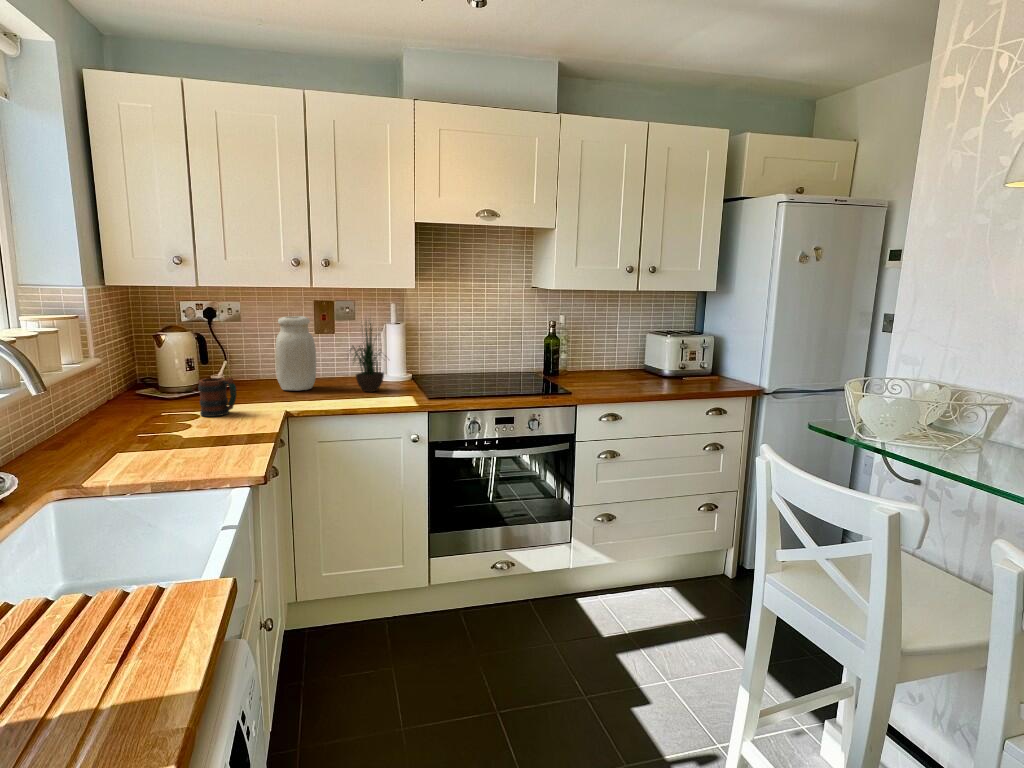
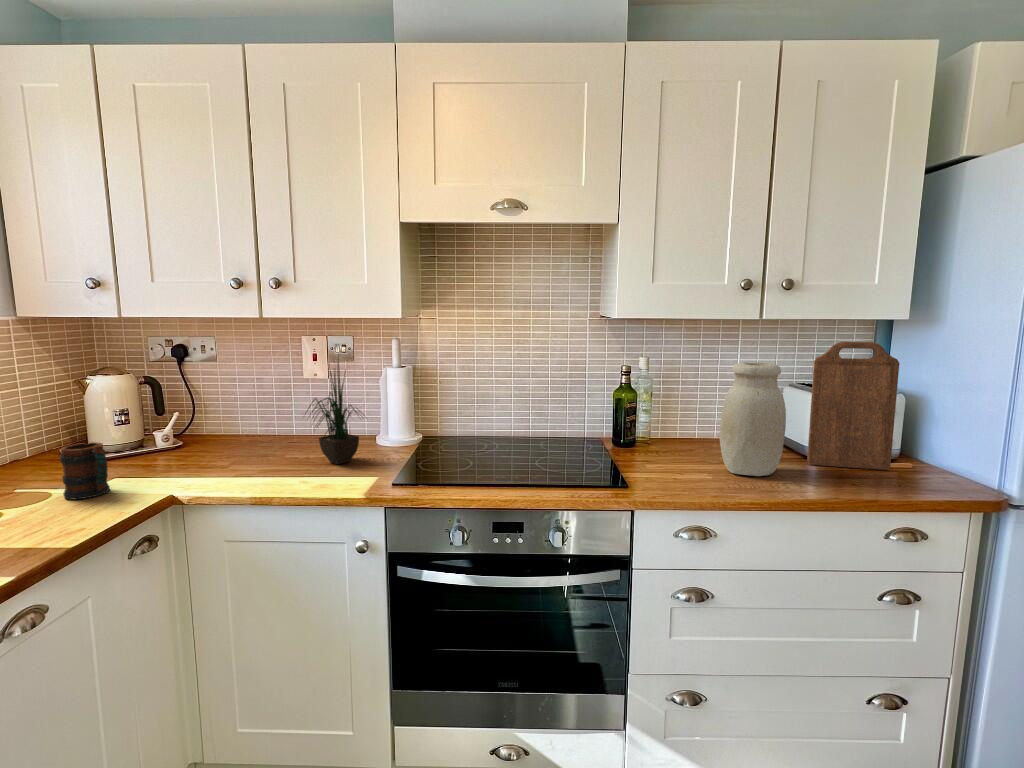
cutting board: none [664,305,712,380] -> present [807,342,900,470]
jar: present [275,316,316,391] -> present [720,362,786,476]

